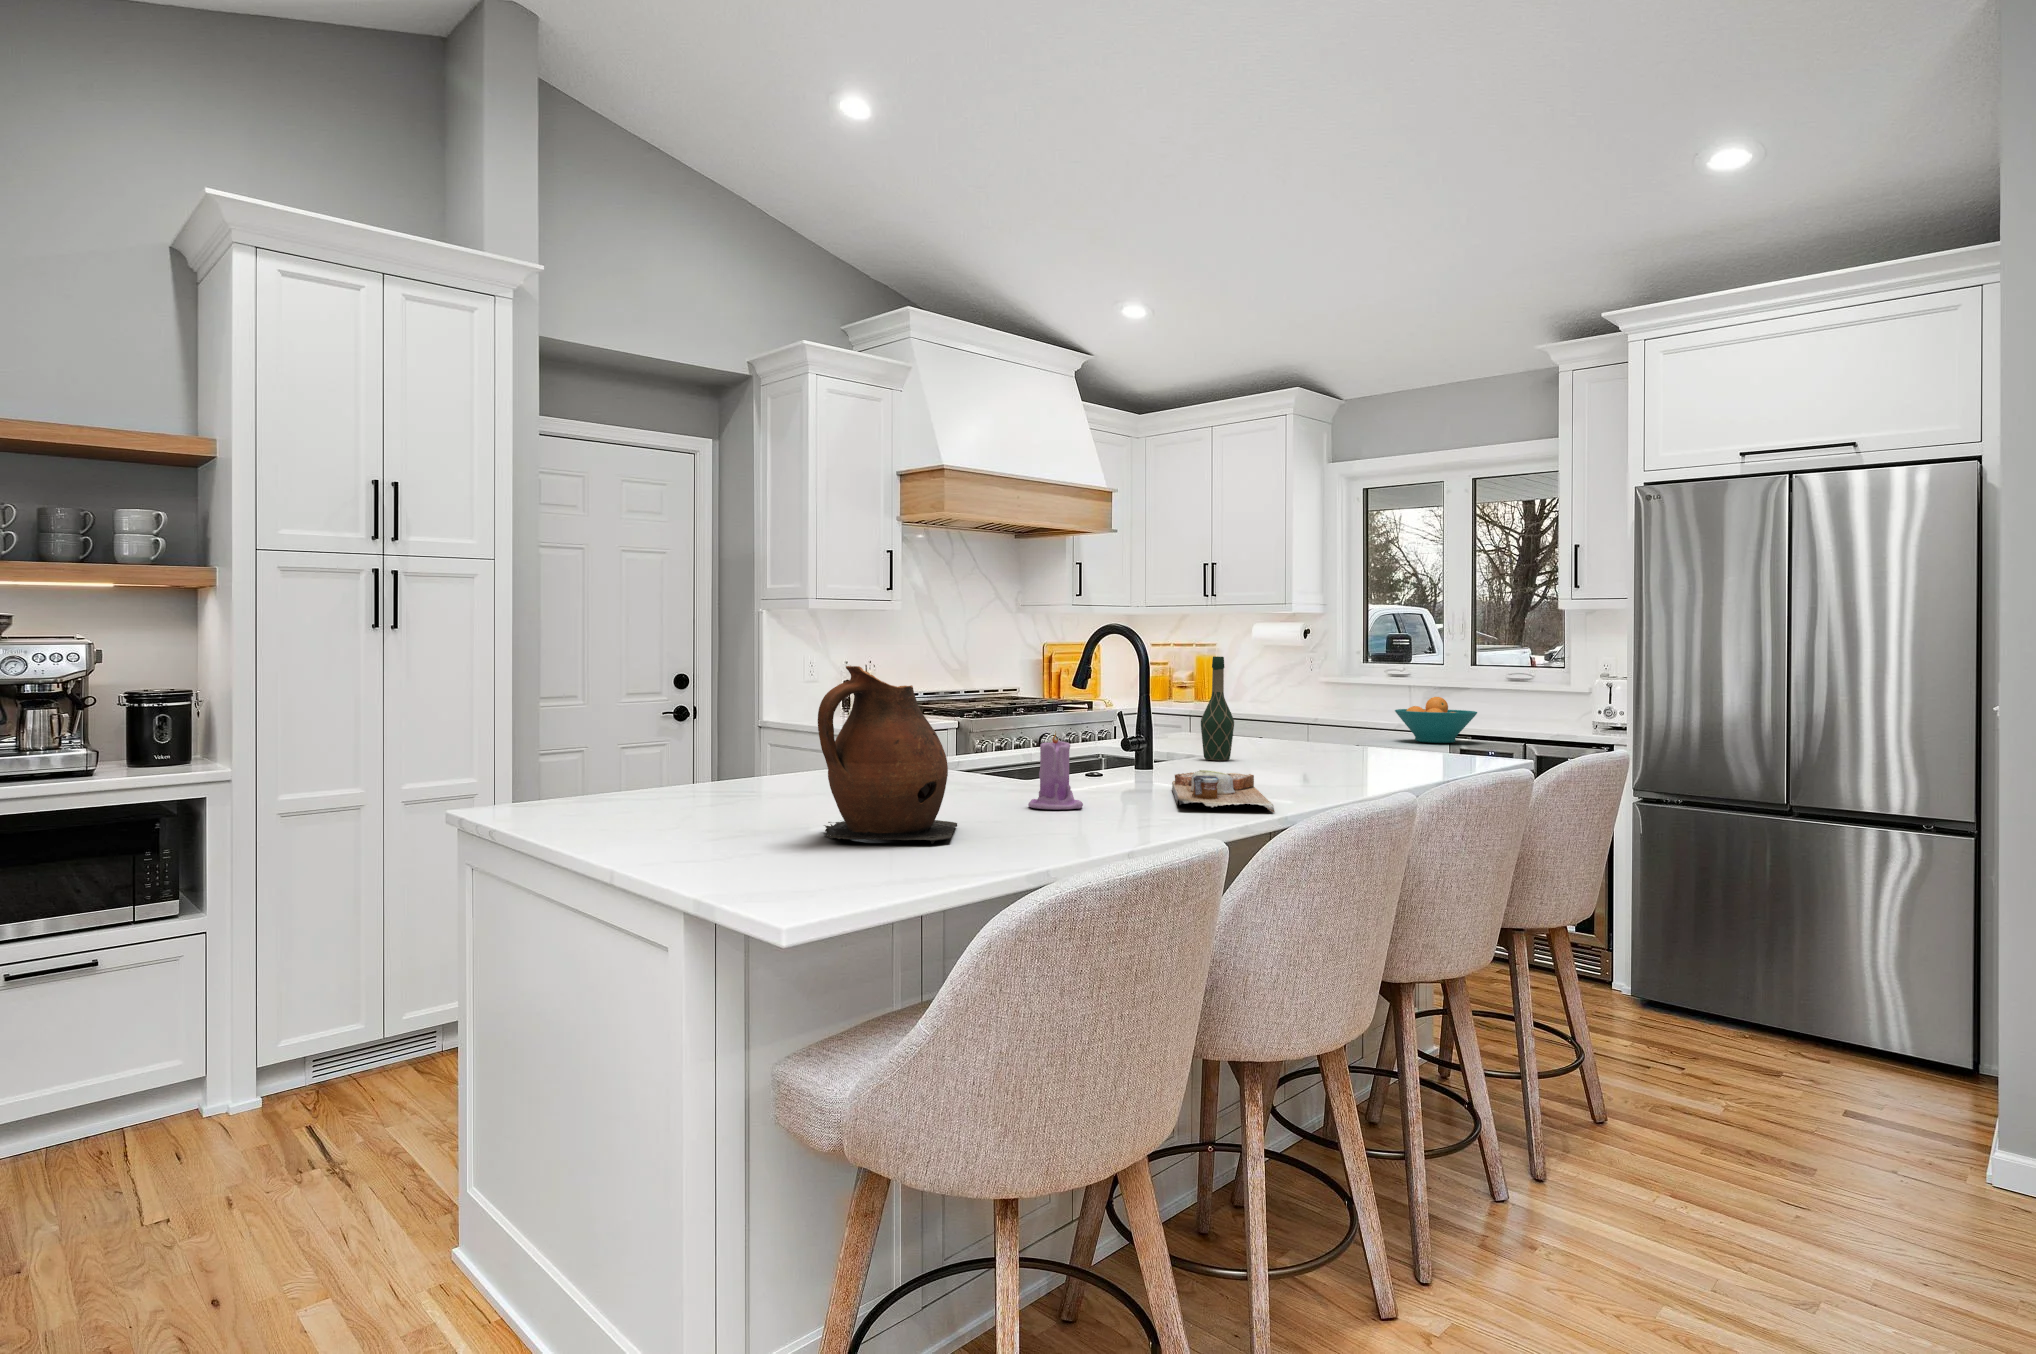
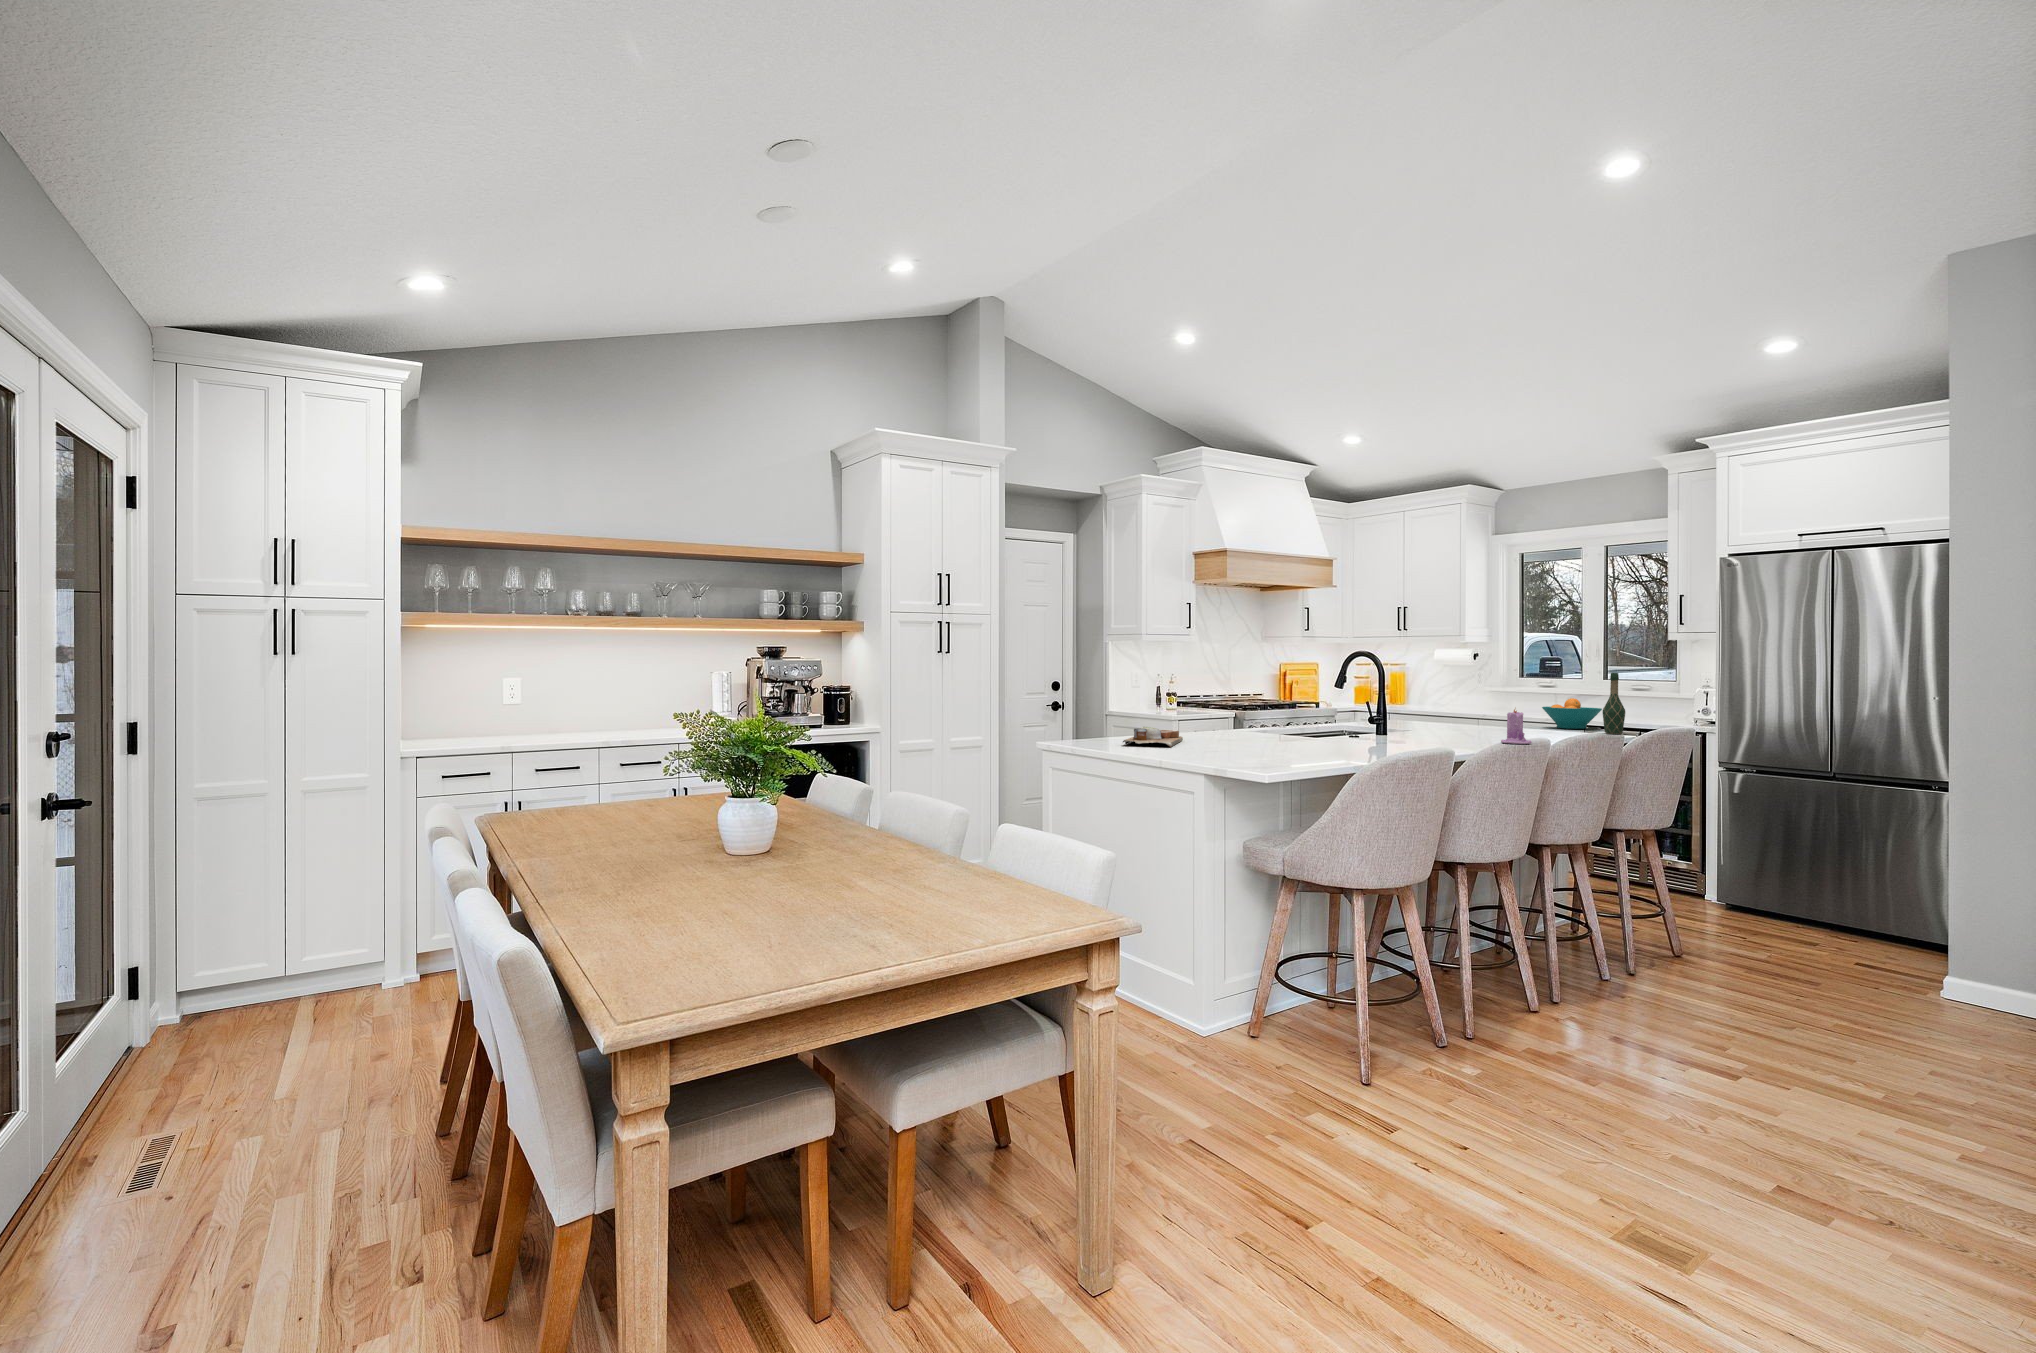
wine bottle: present [1201,657,1234,761] -> present [1603,673,1625,734]
ceramic pitcher: present [818,666,957,844] -> none [1237,672,1308,758]
candle: present [1028,732,1083,810] -> present [1501,709,1532,744]
cutting board: present [1172,770,1275,812] -> present [1123,727,1183,747]

